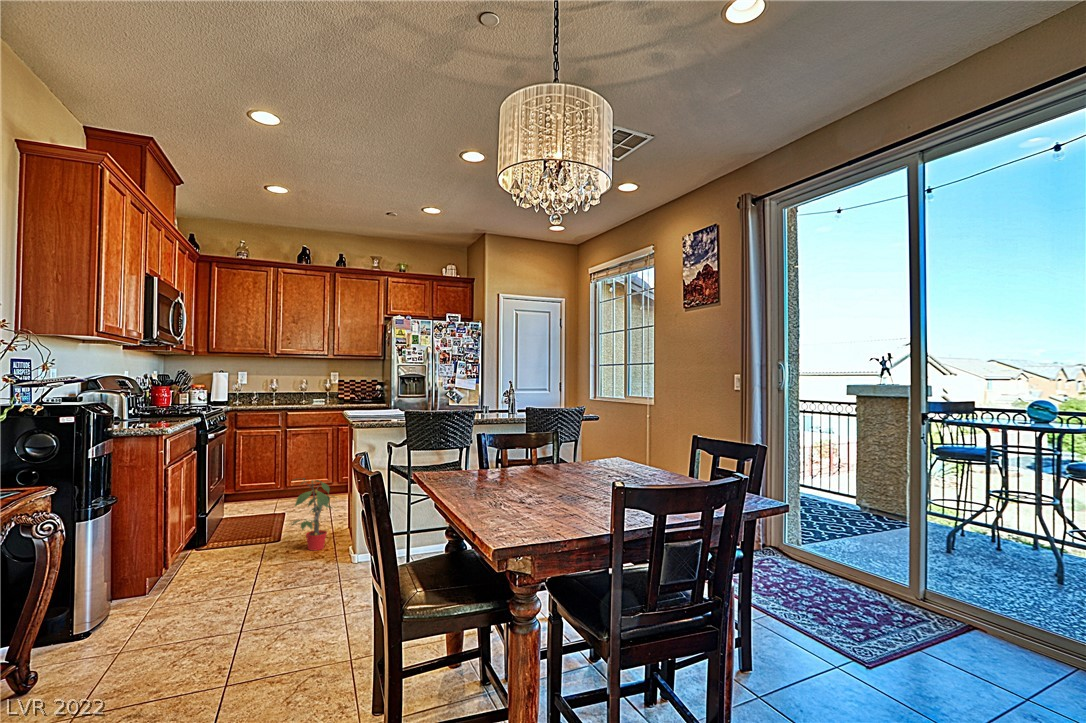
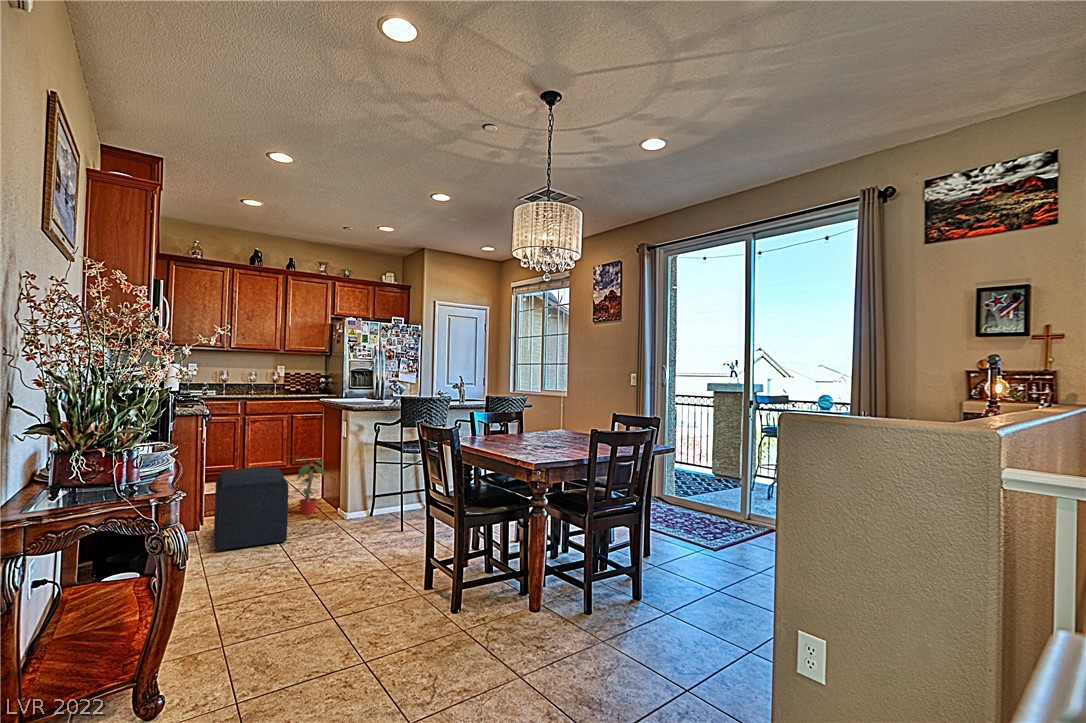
ottoman: none [168,495,270,603] -> present [214,467,288,552]

